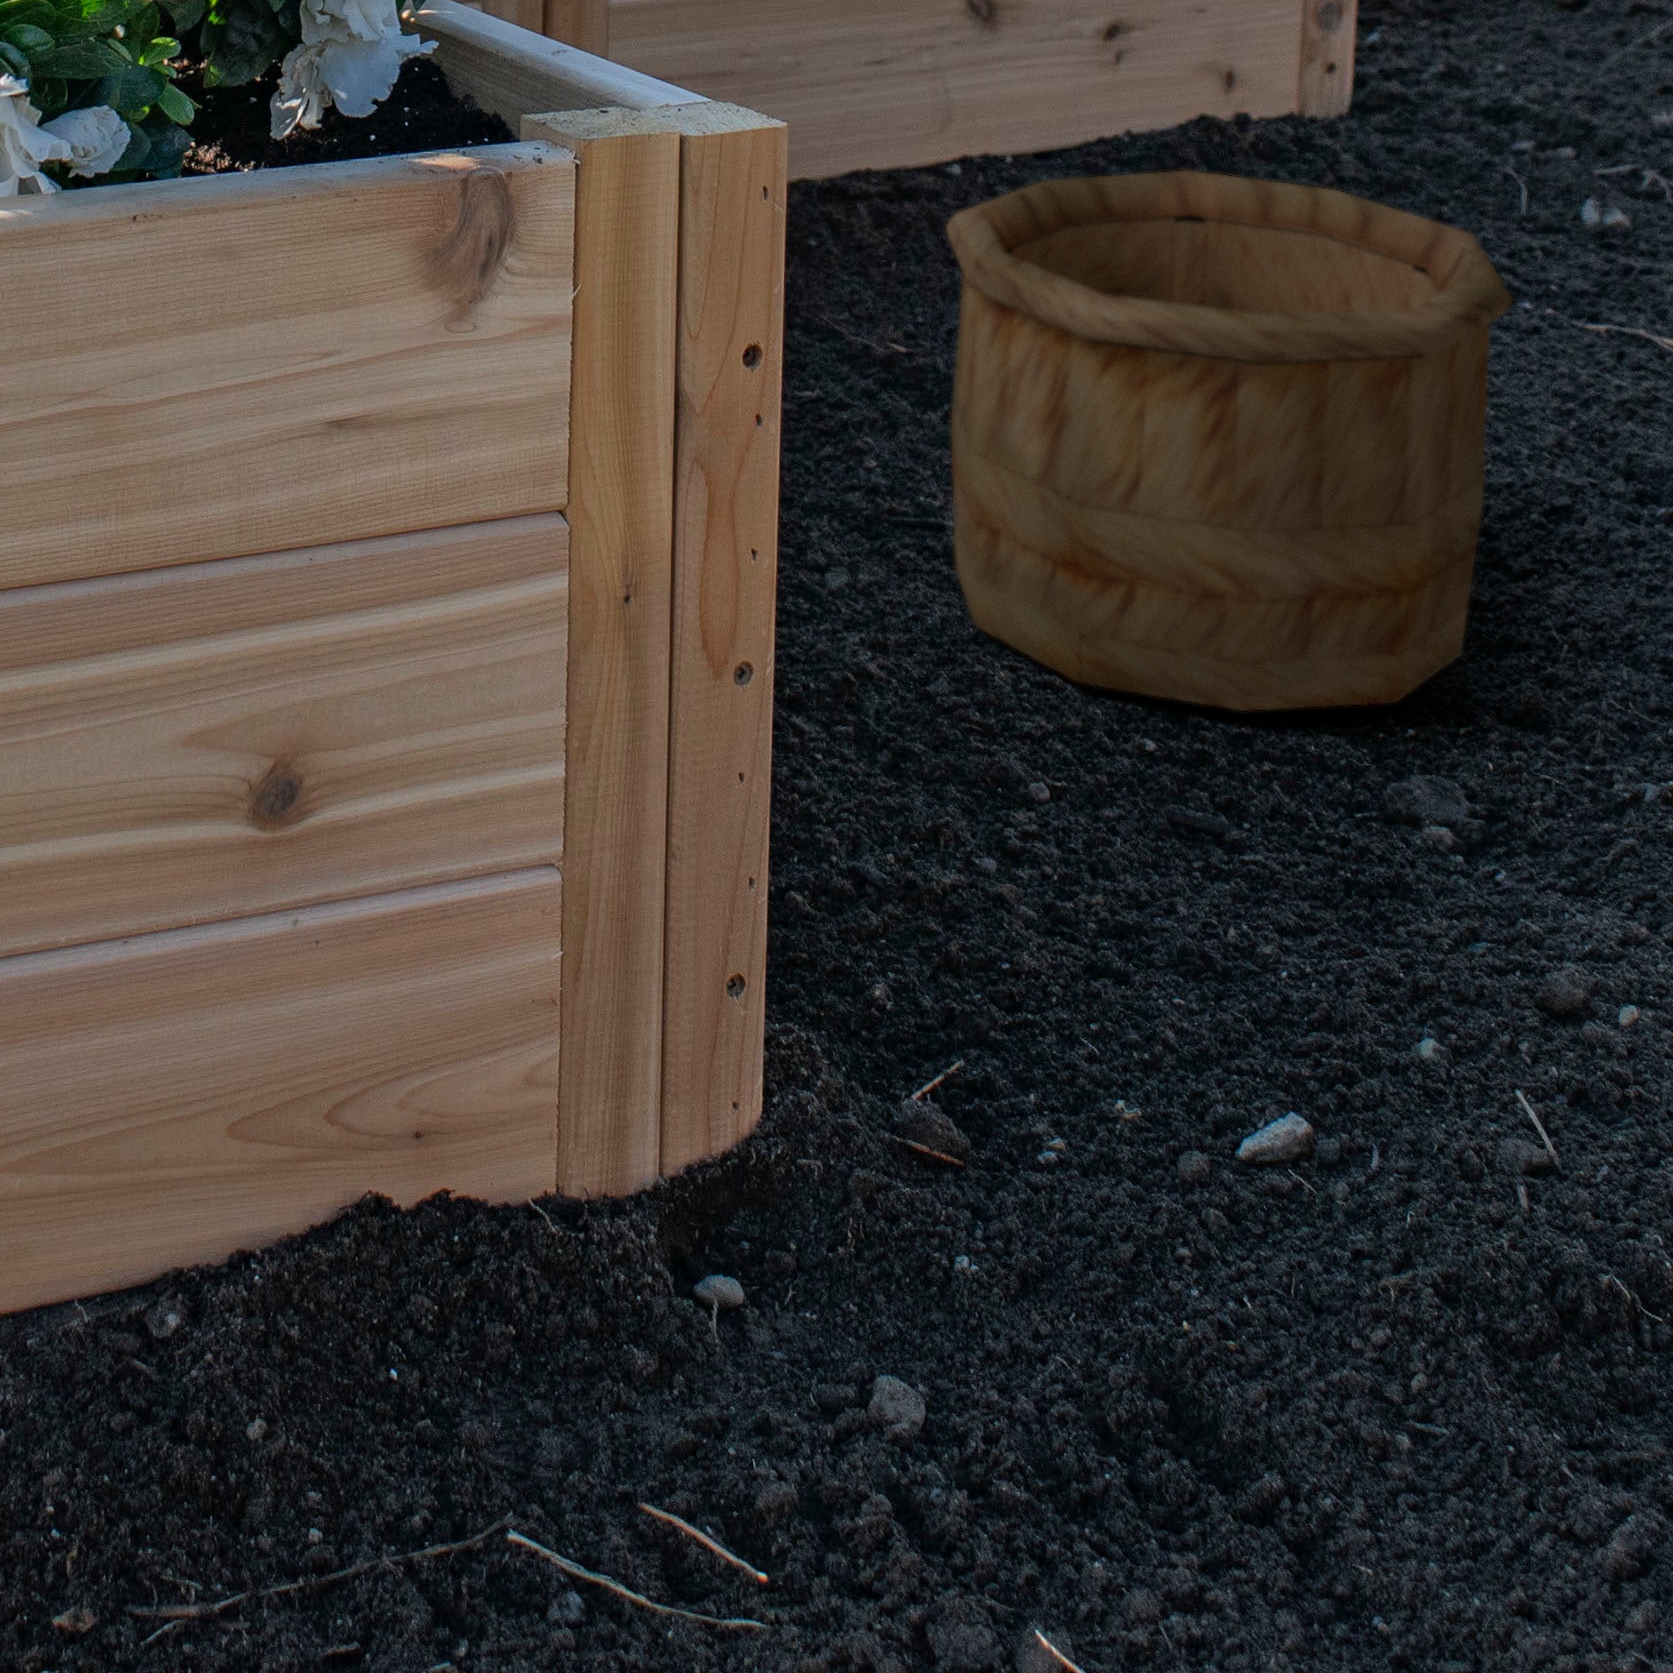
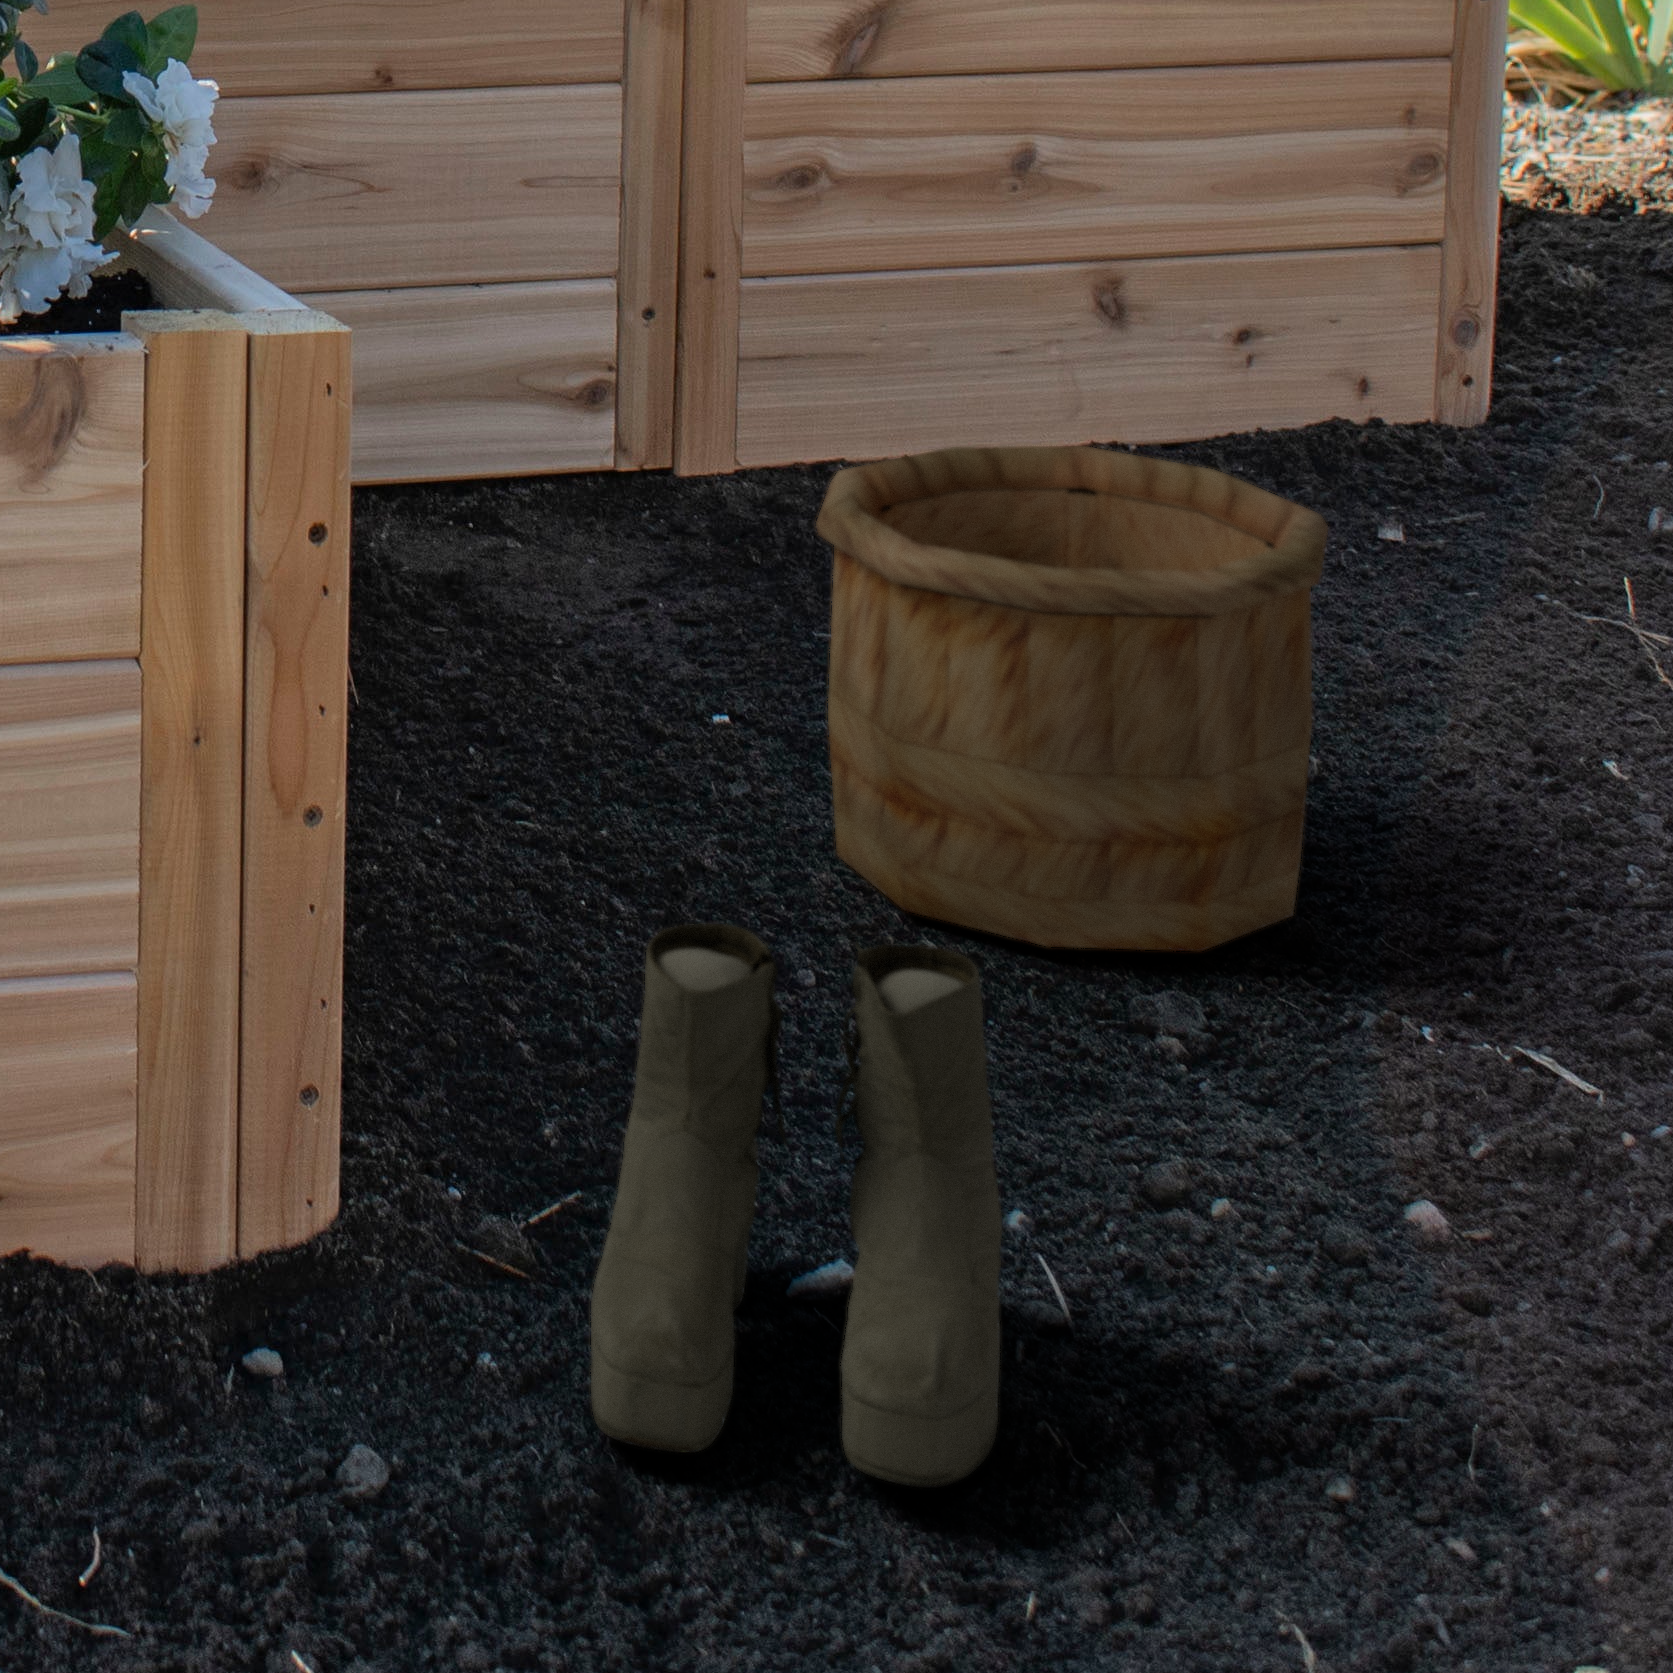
boots: none [1050,749,1512,1338] -> present [591,924,1002,1488]

